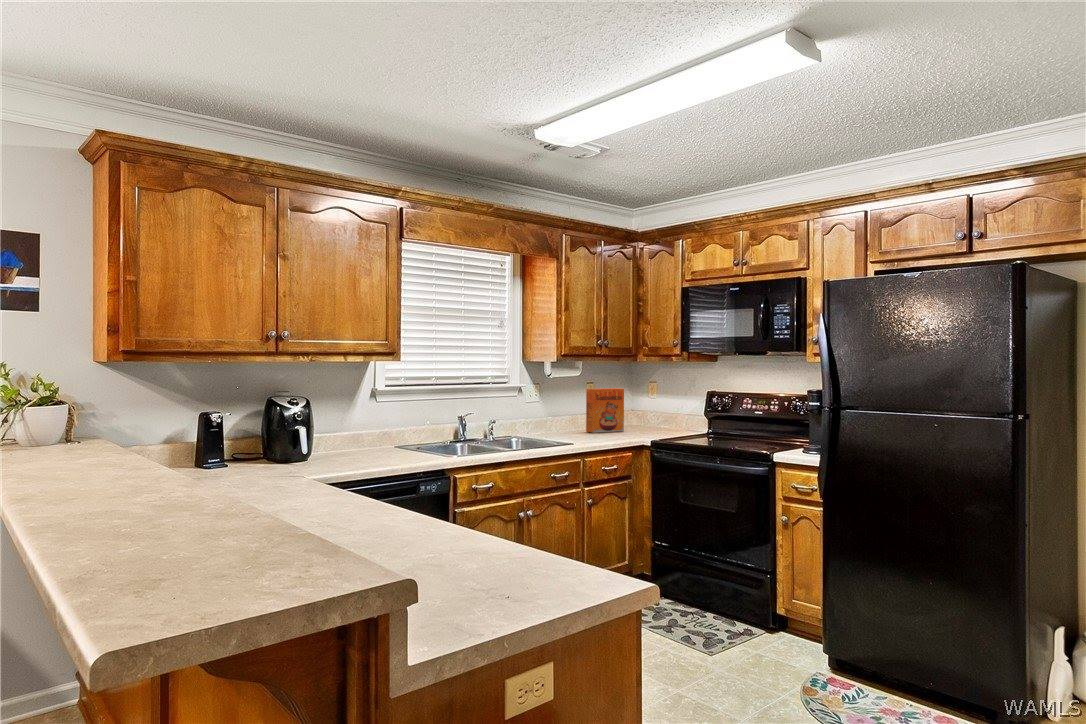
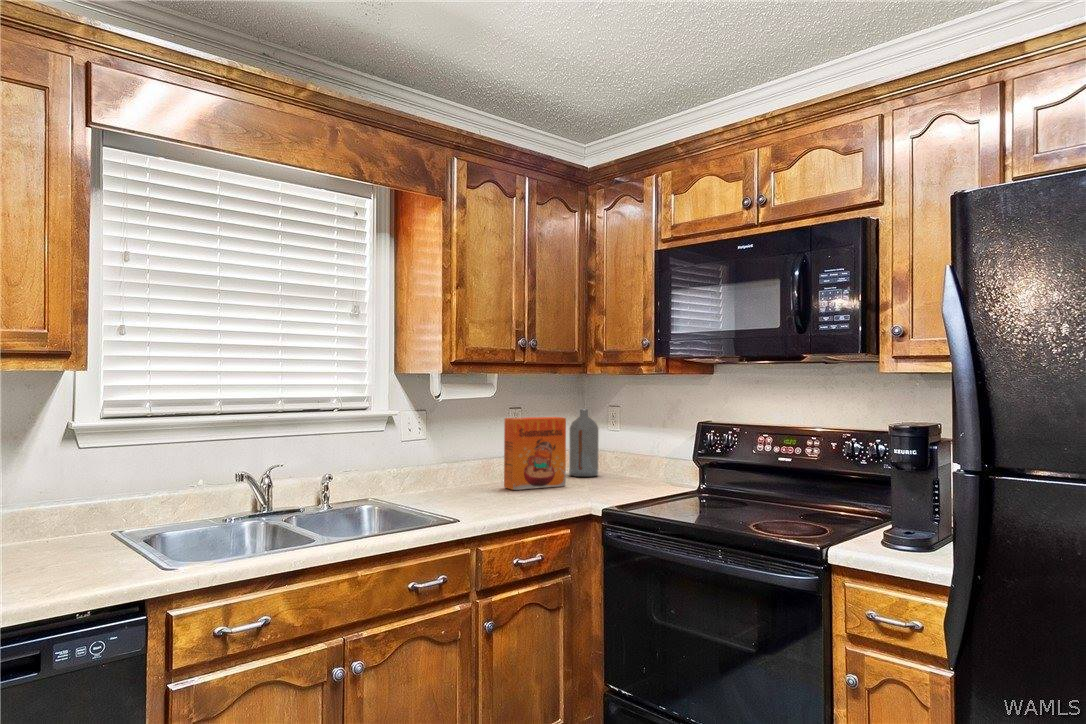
bottle: none [623,384,642,427] -> present [569,409,599,477]

